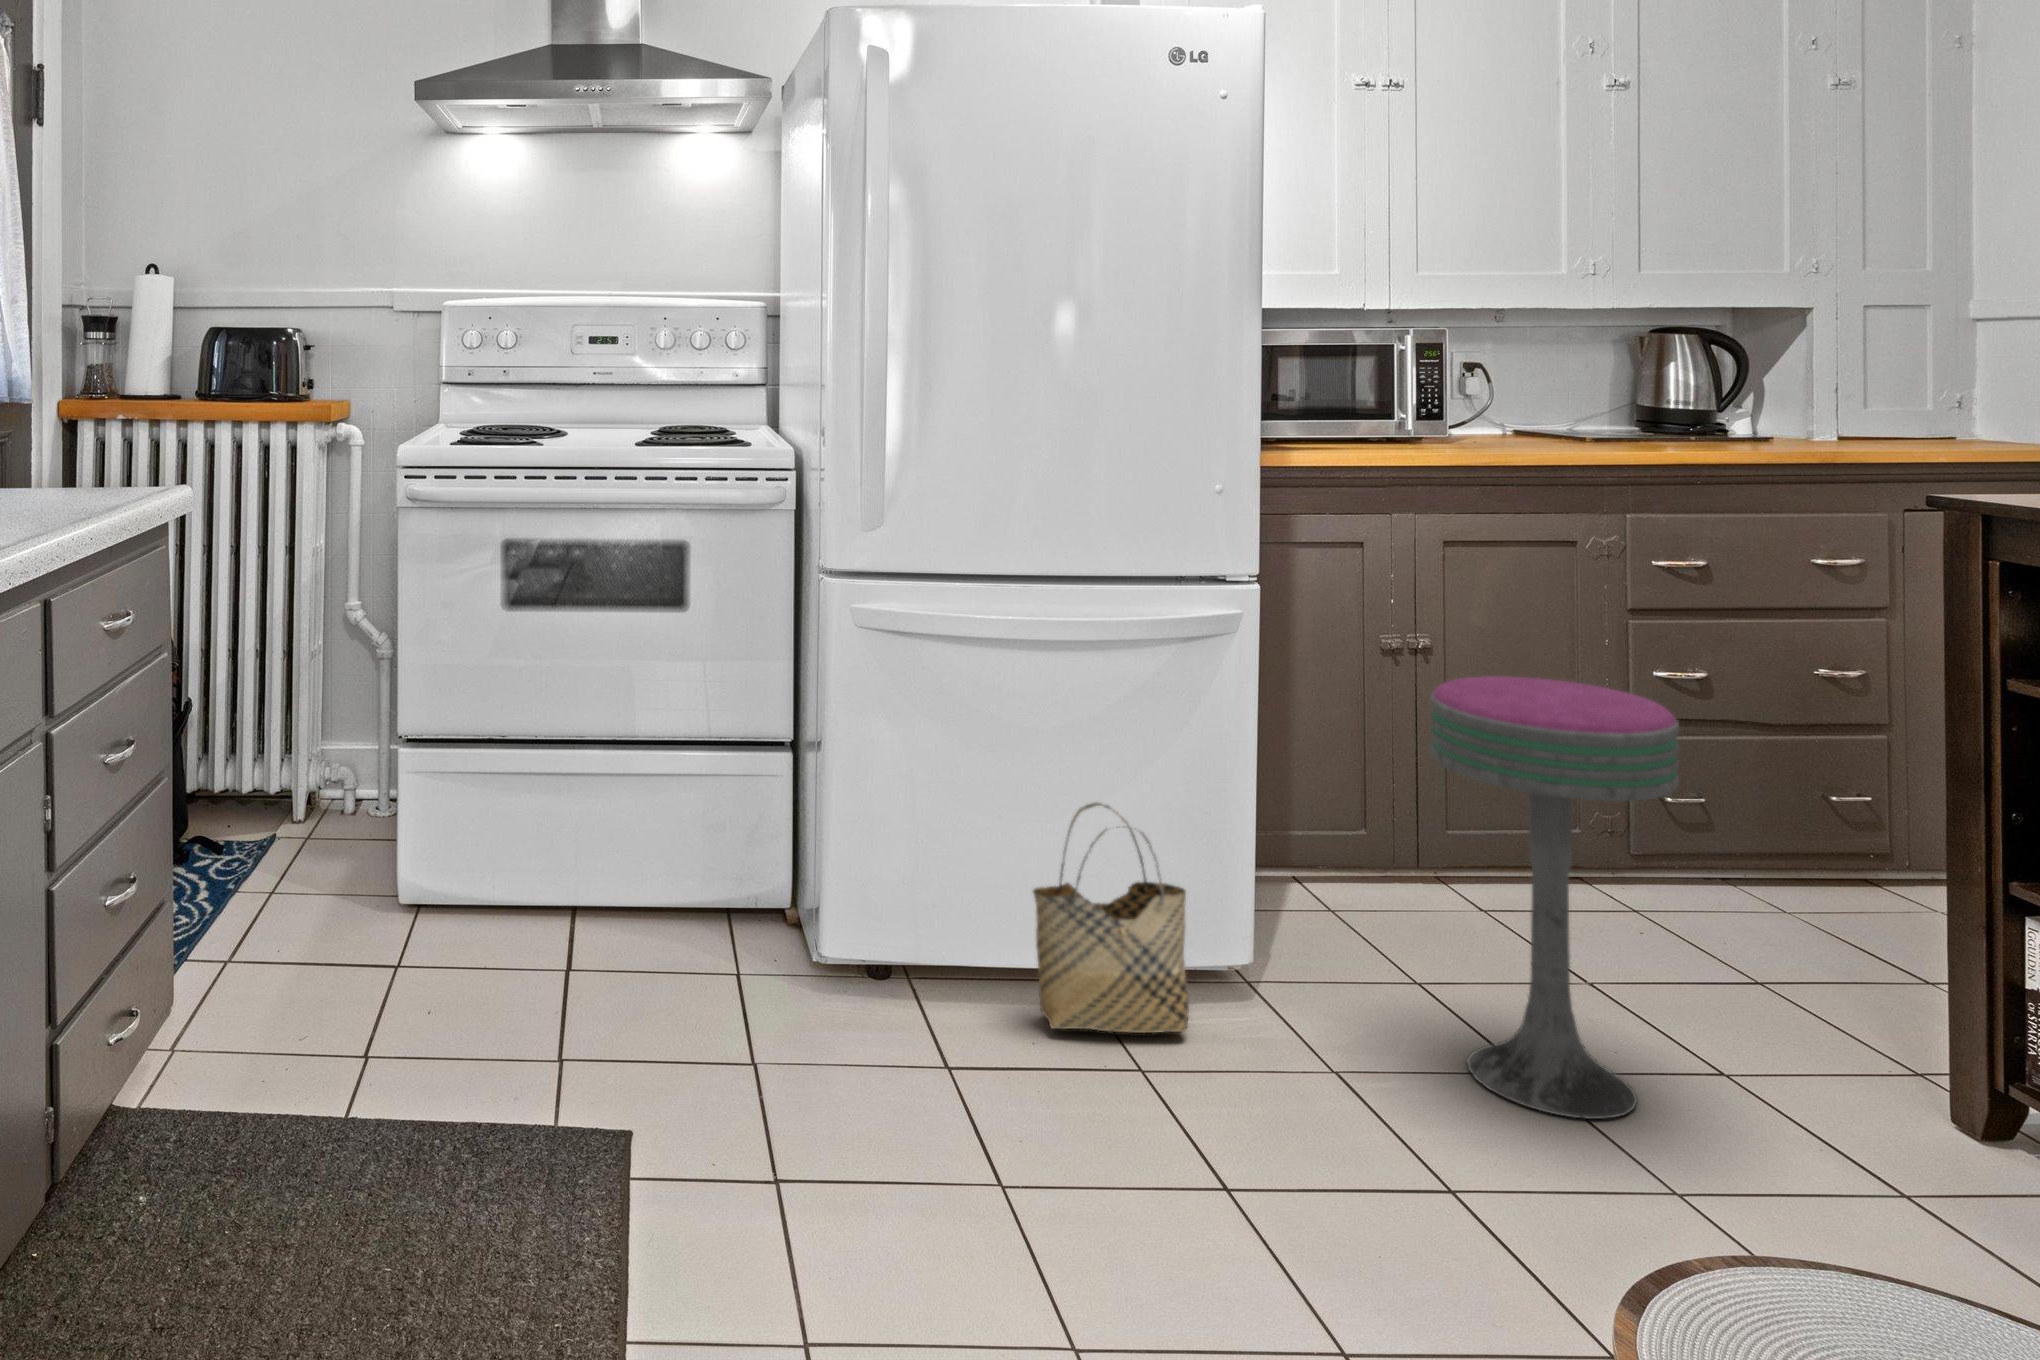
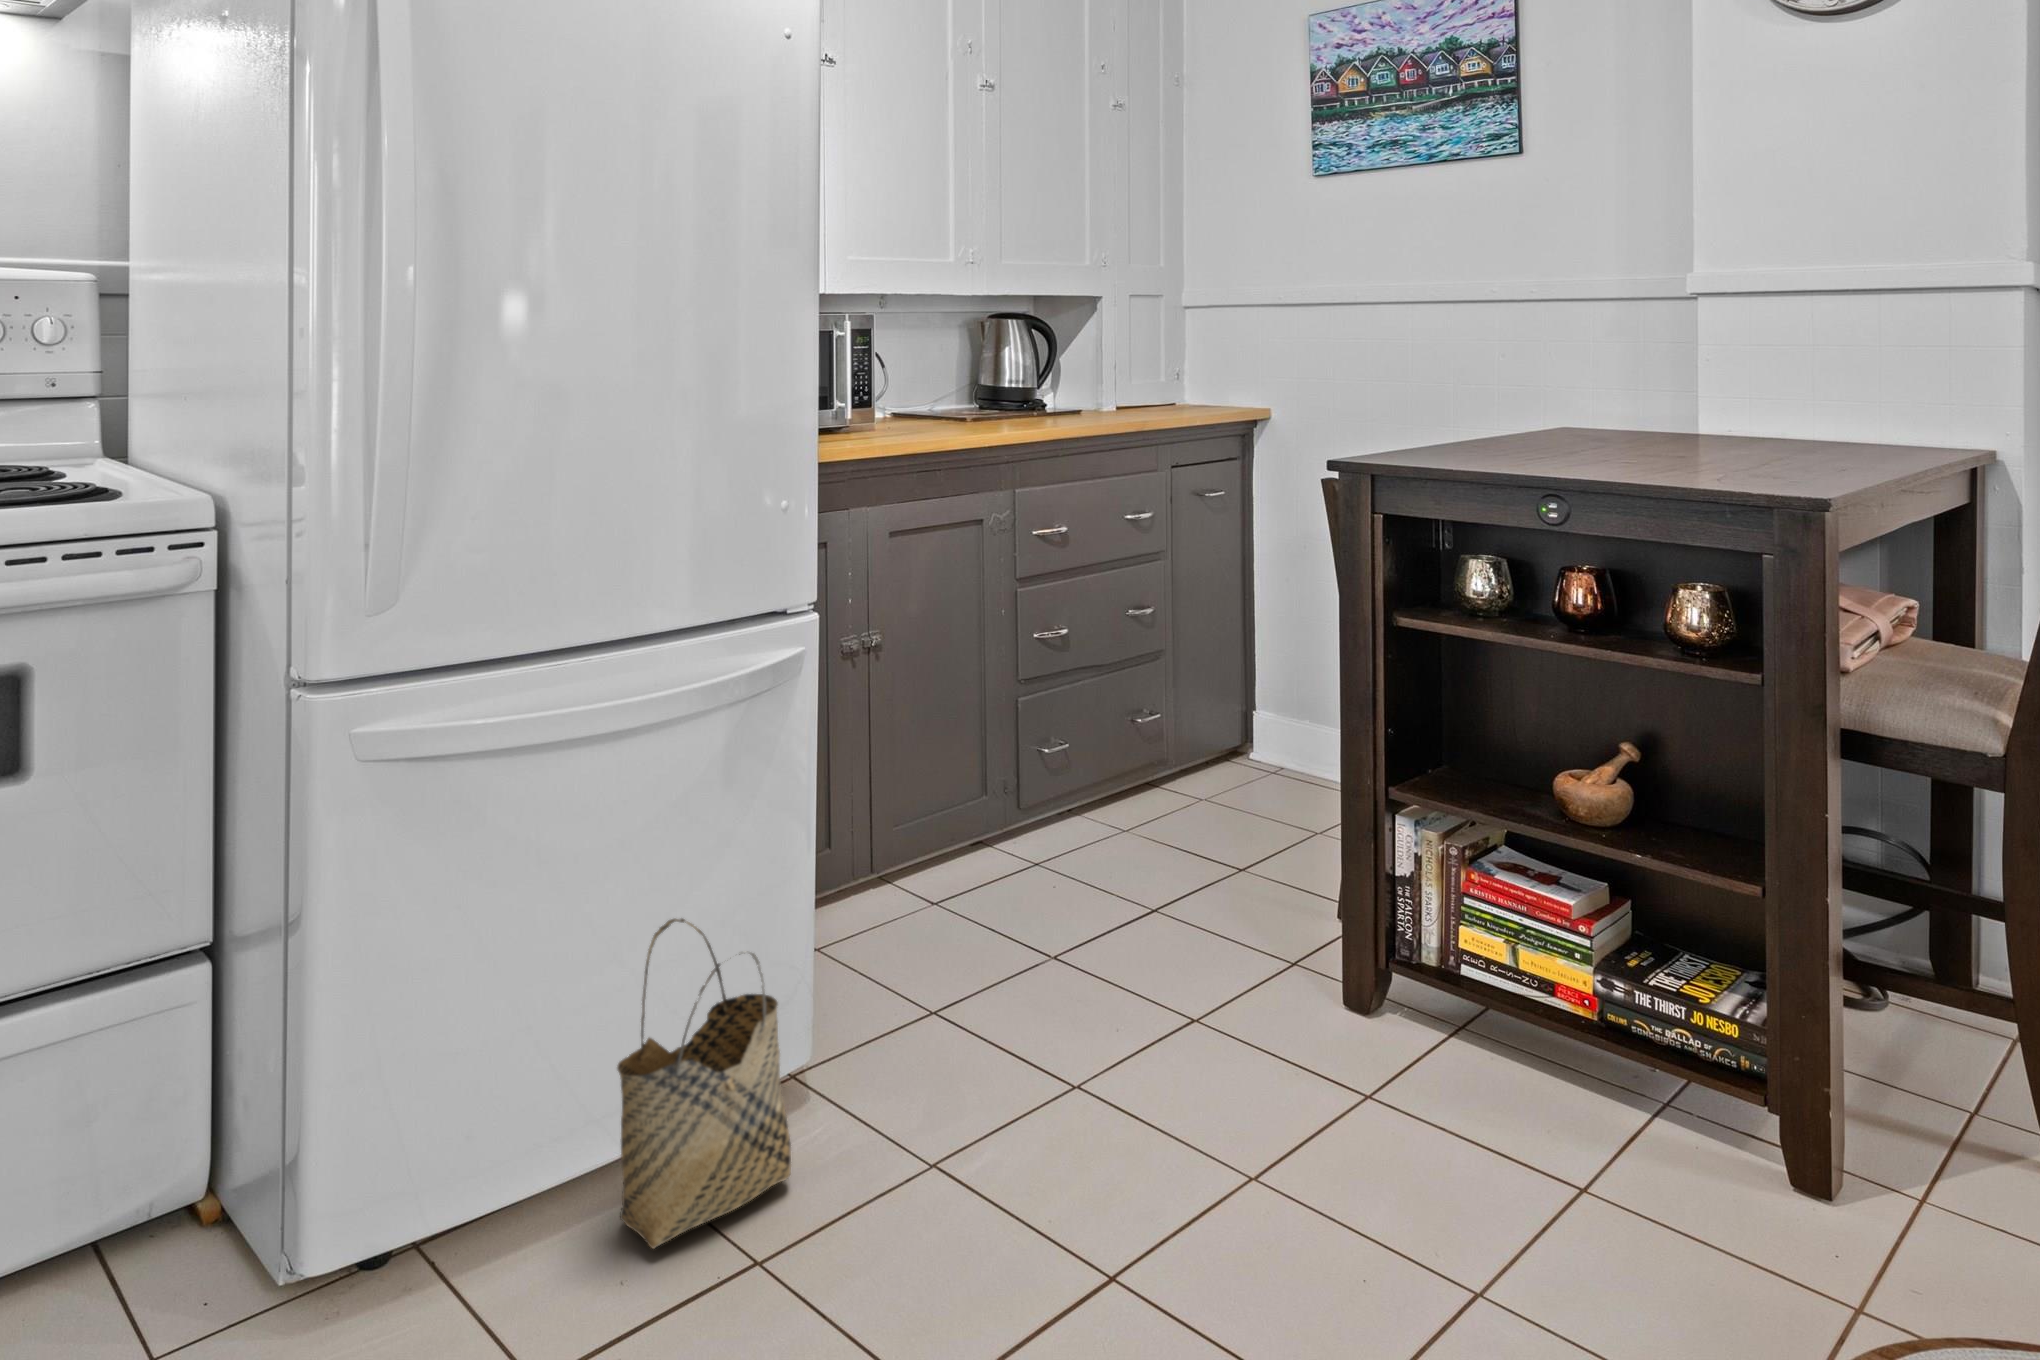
bar stool: present [1430,676,1679,1119] -> none [994,671,1211,1125]

